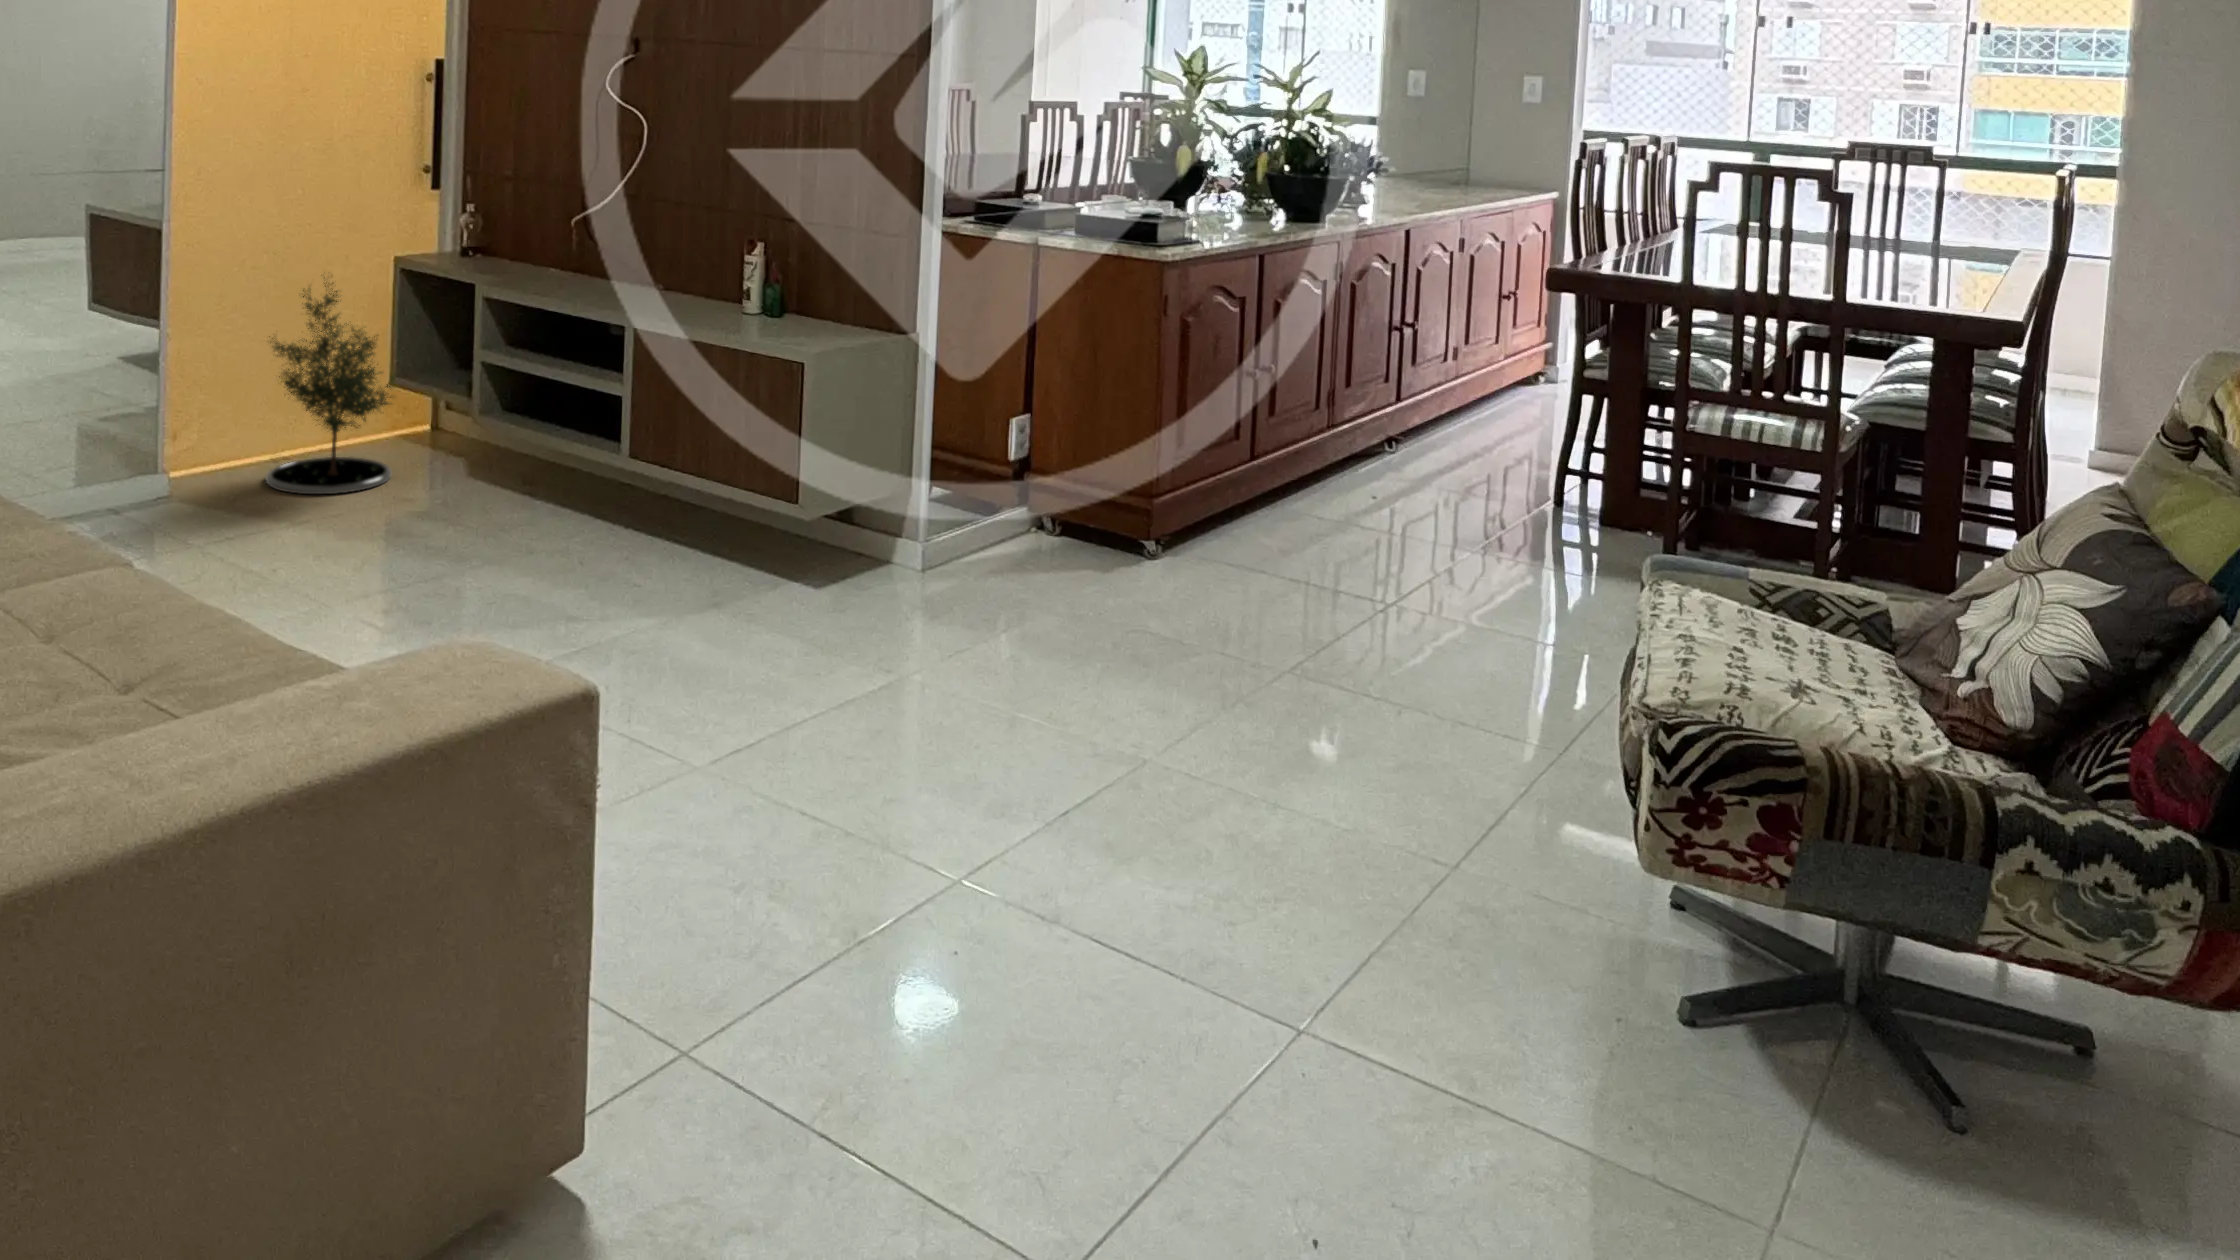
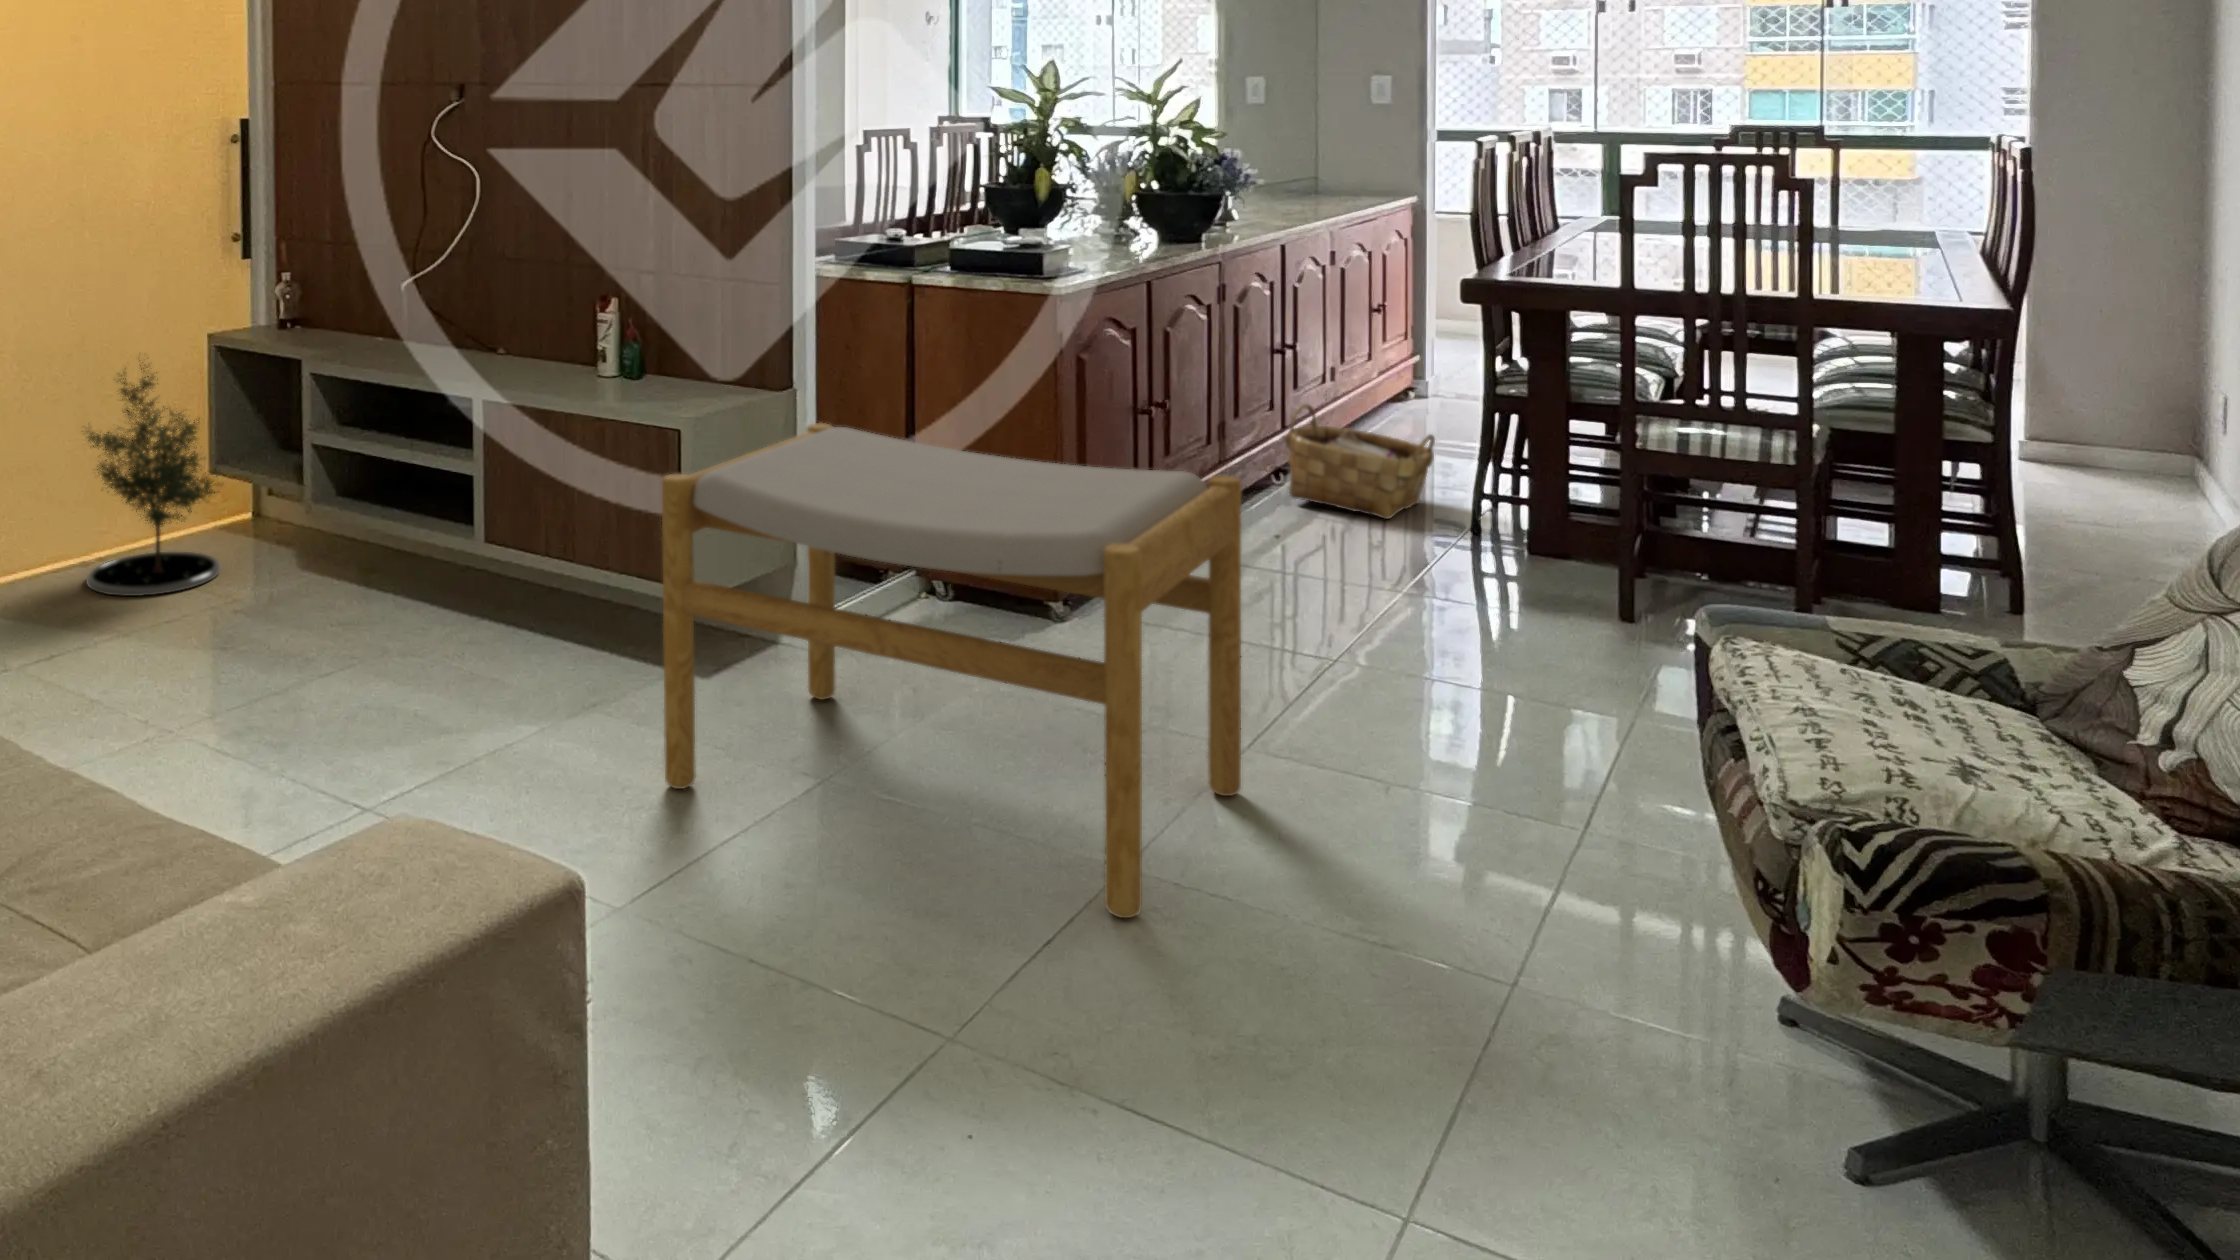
footstool: none [766,366,1289,801] -> present [662,423,1241,918]
woven basket: none [1395,378,1532,489] -> present [1285,404,1435,519]

